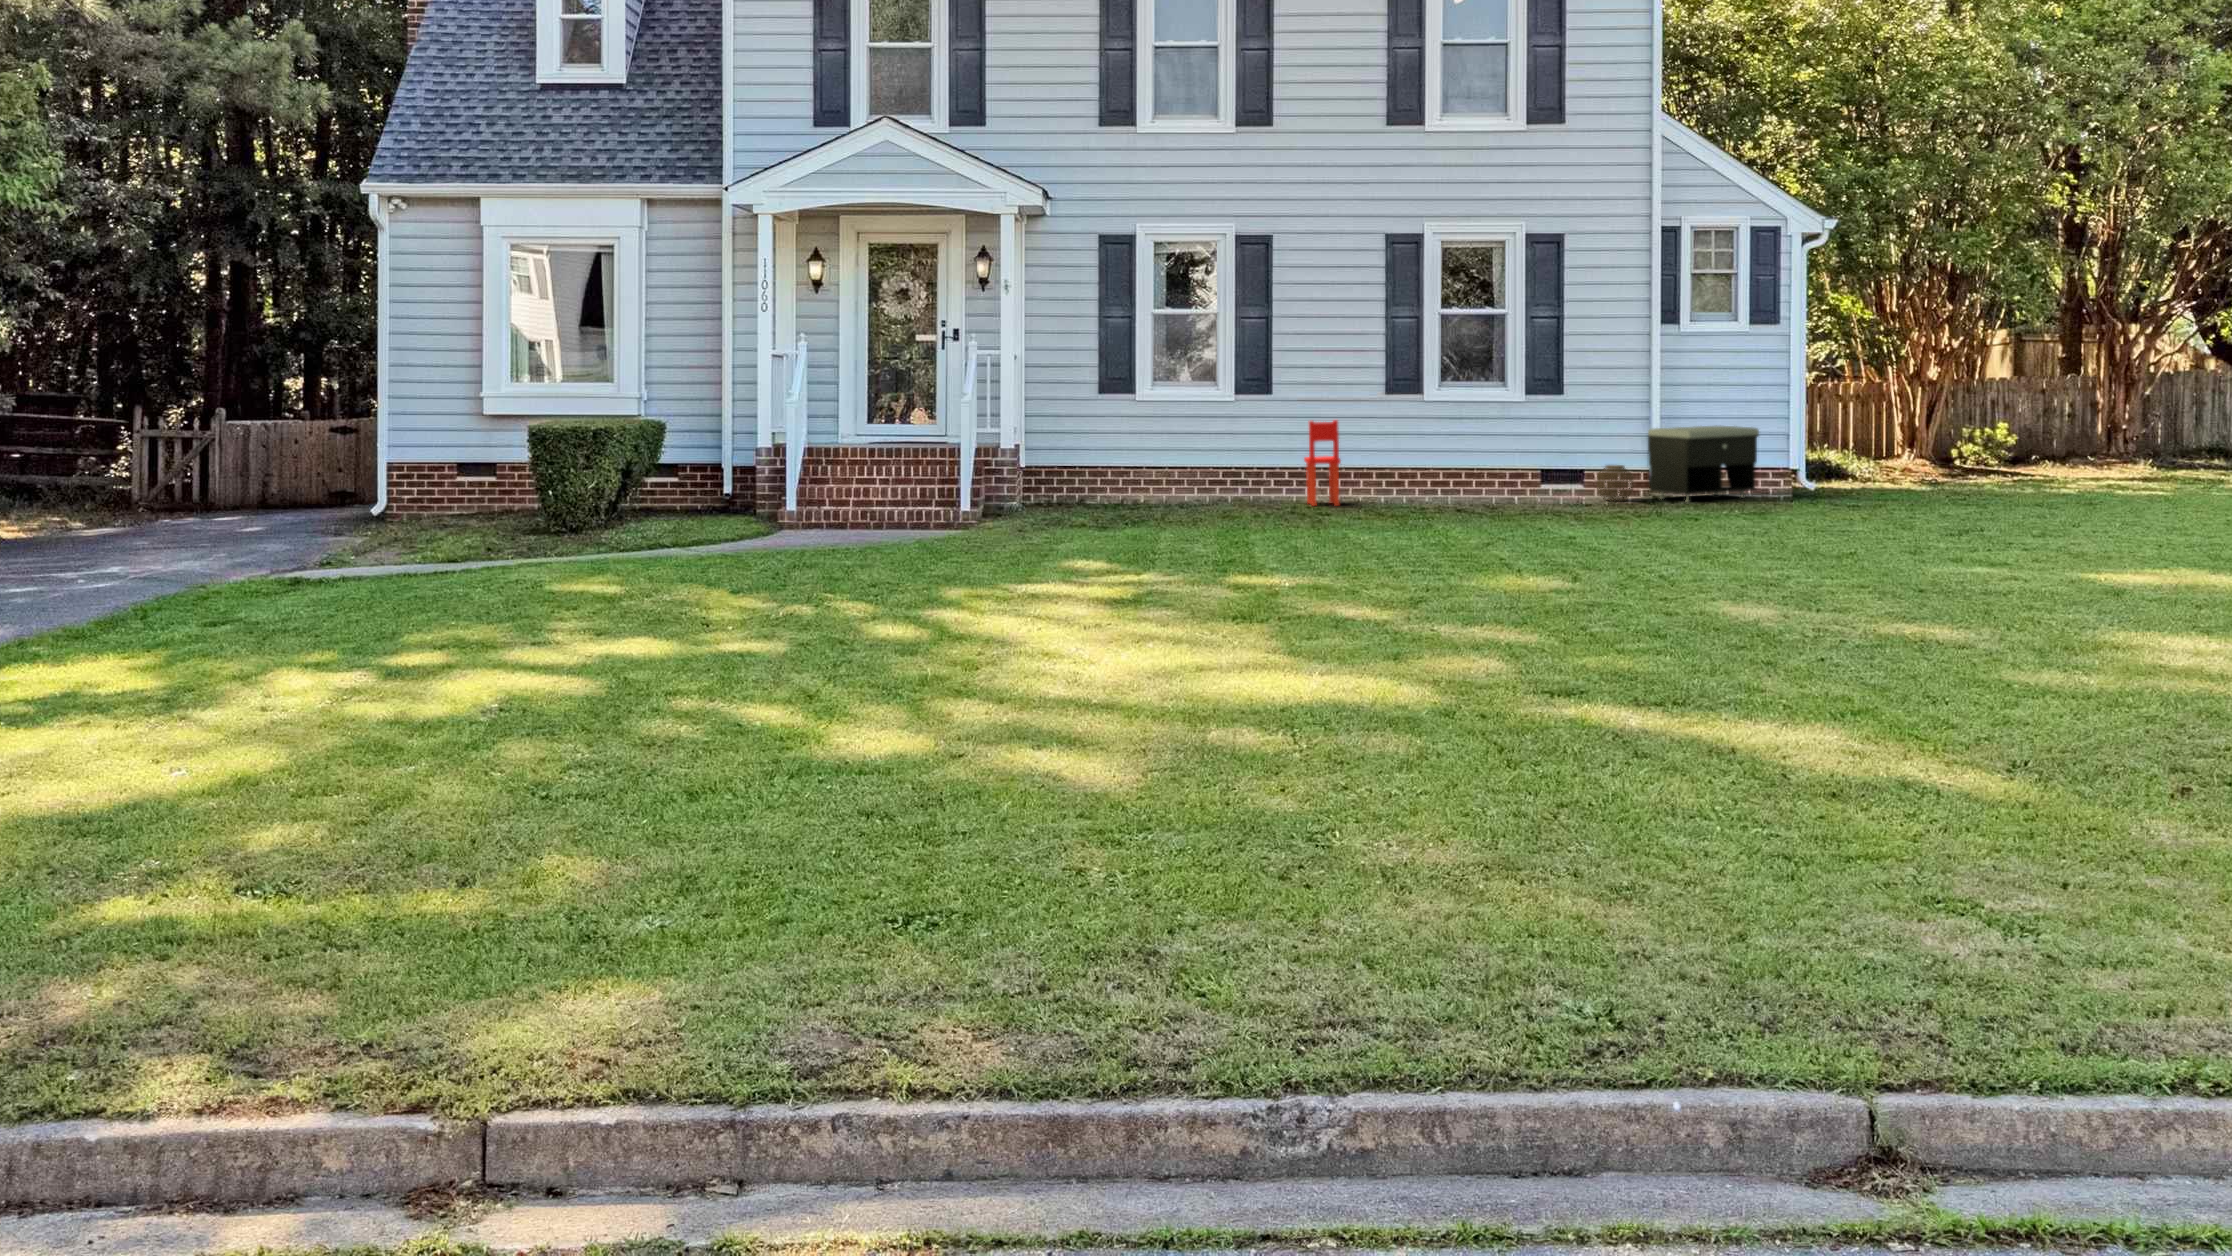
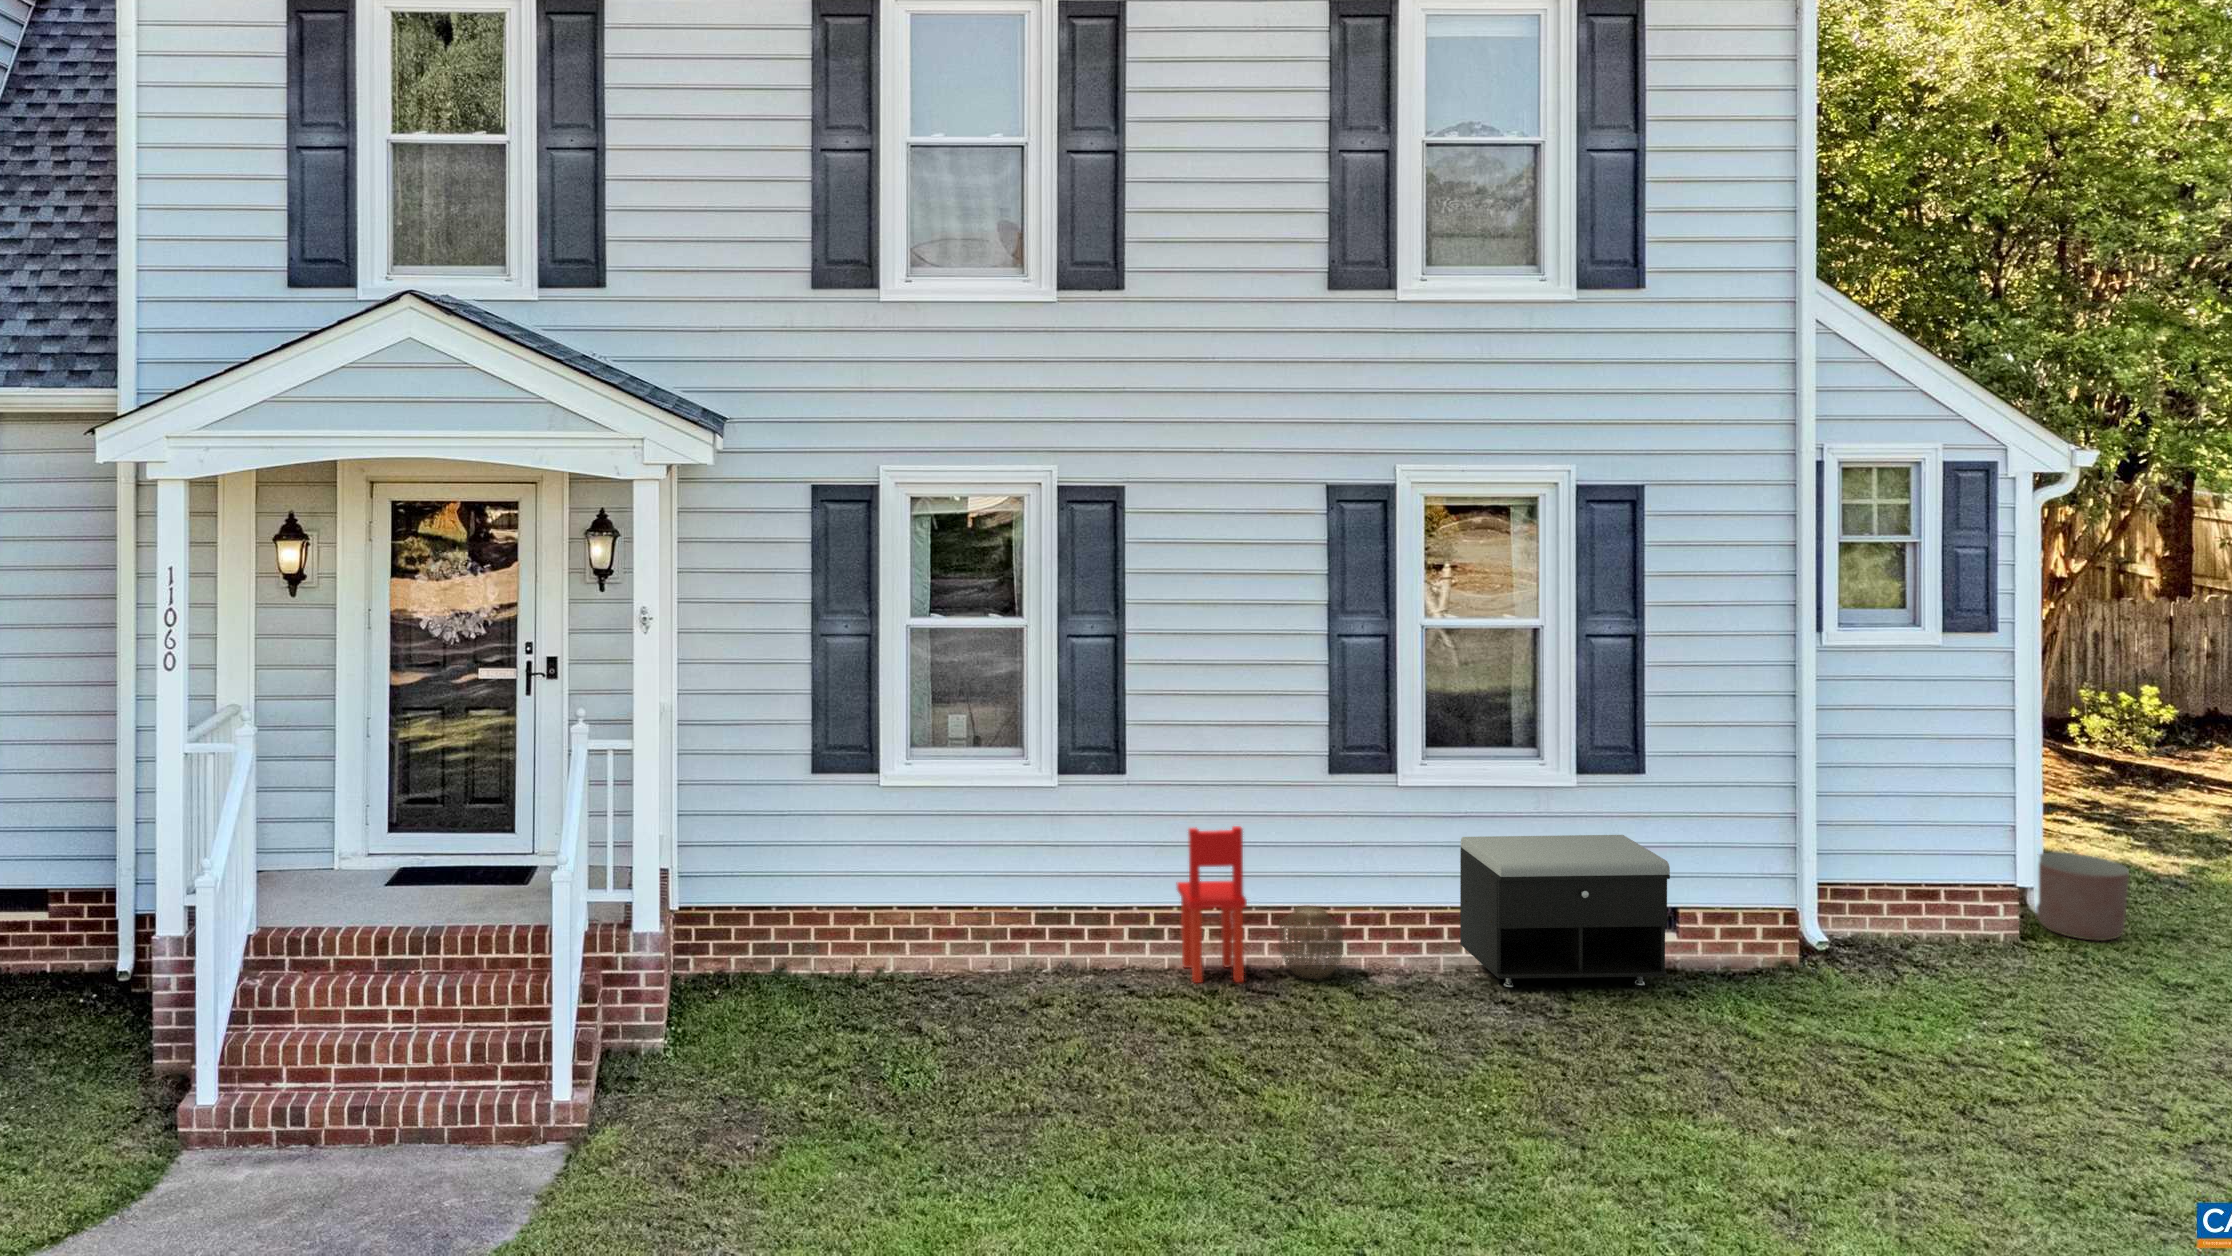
storage bench: present [1648,425,1759,501] -> present [1460,835,1670,988]
planter: none [1801,452,1850,494] -> present [2037,853,2129,941]
woven basket: present [1597,465,1633,502] -> present [1279,905,1343,979]

